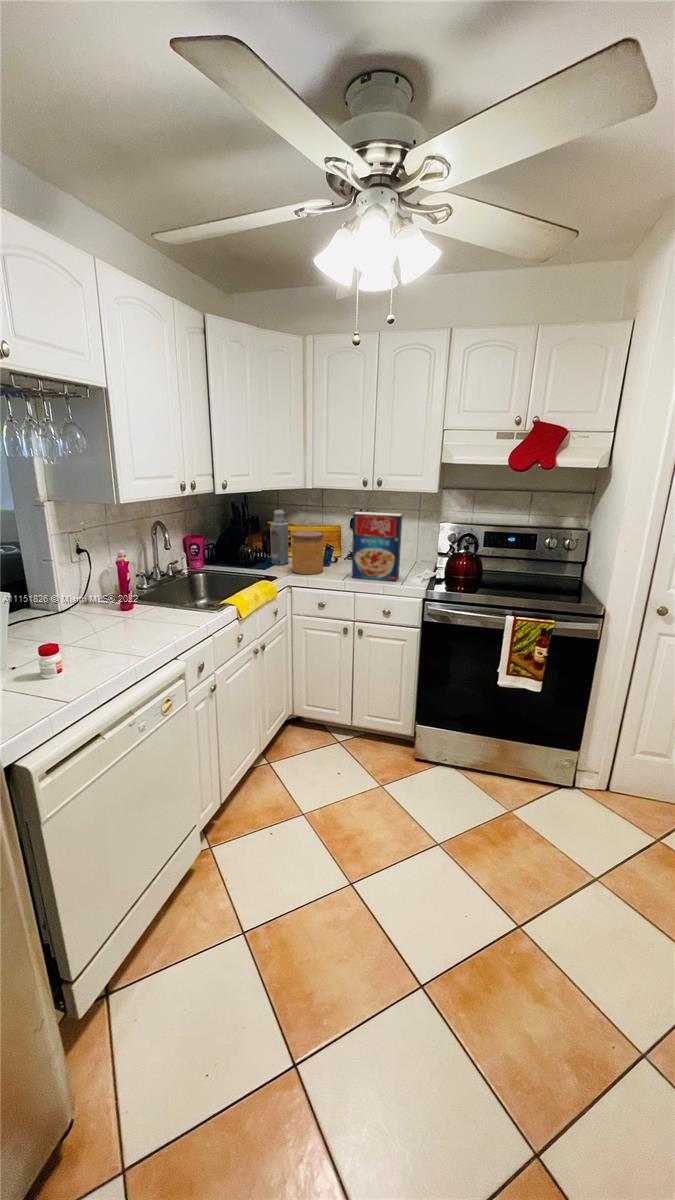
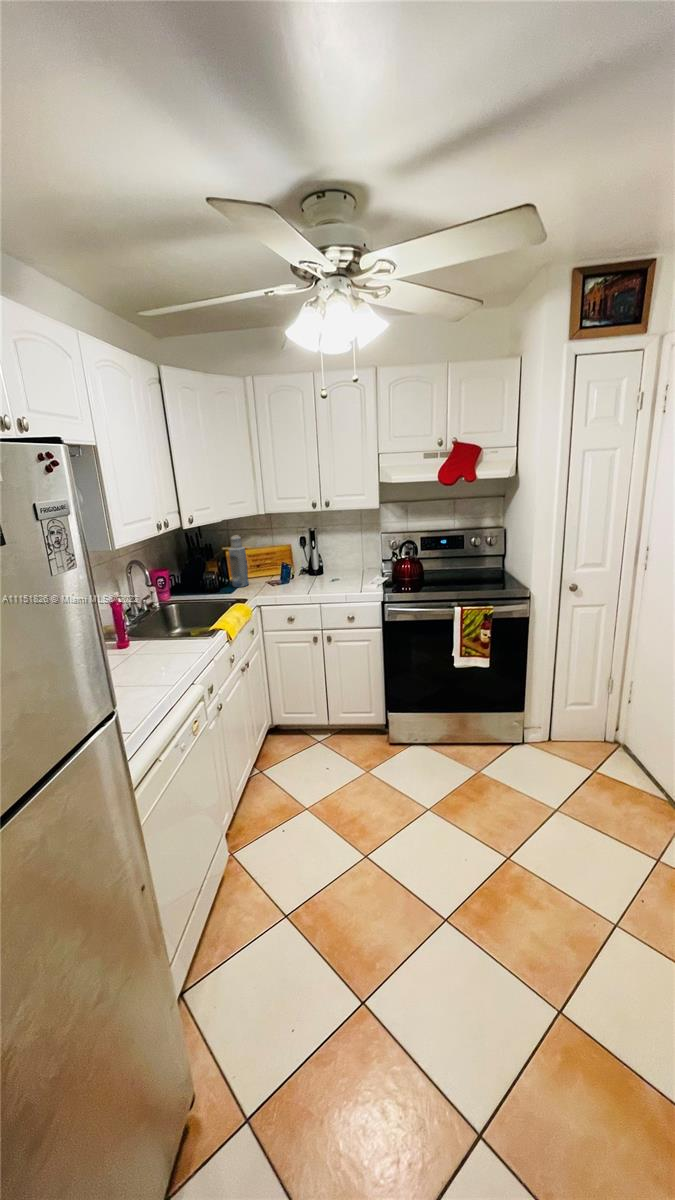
cereal box: present [352,512,402,581] -> none [311,529,356,591]
jar: present [292,531,323,574] -> none [253,552,286,593]

